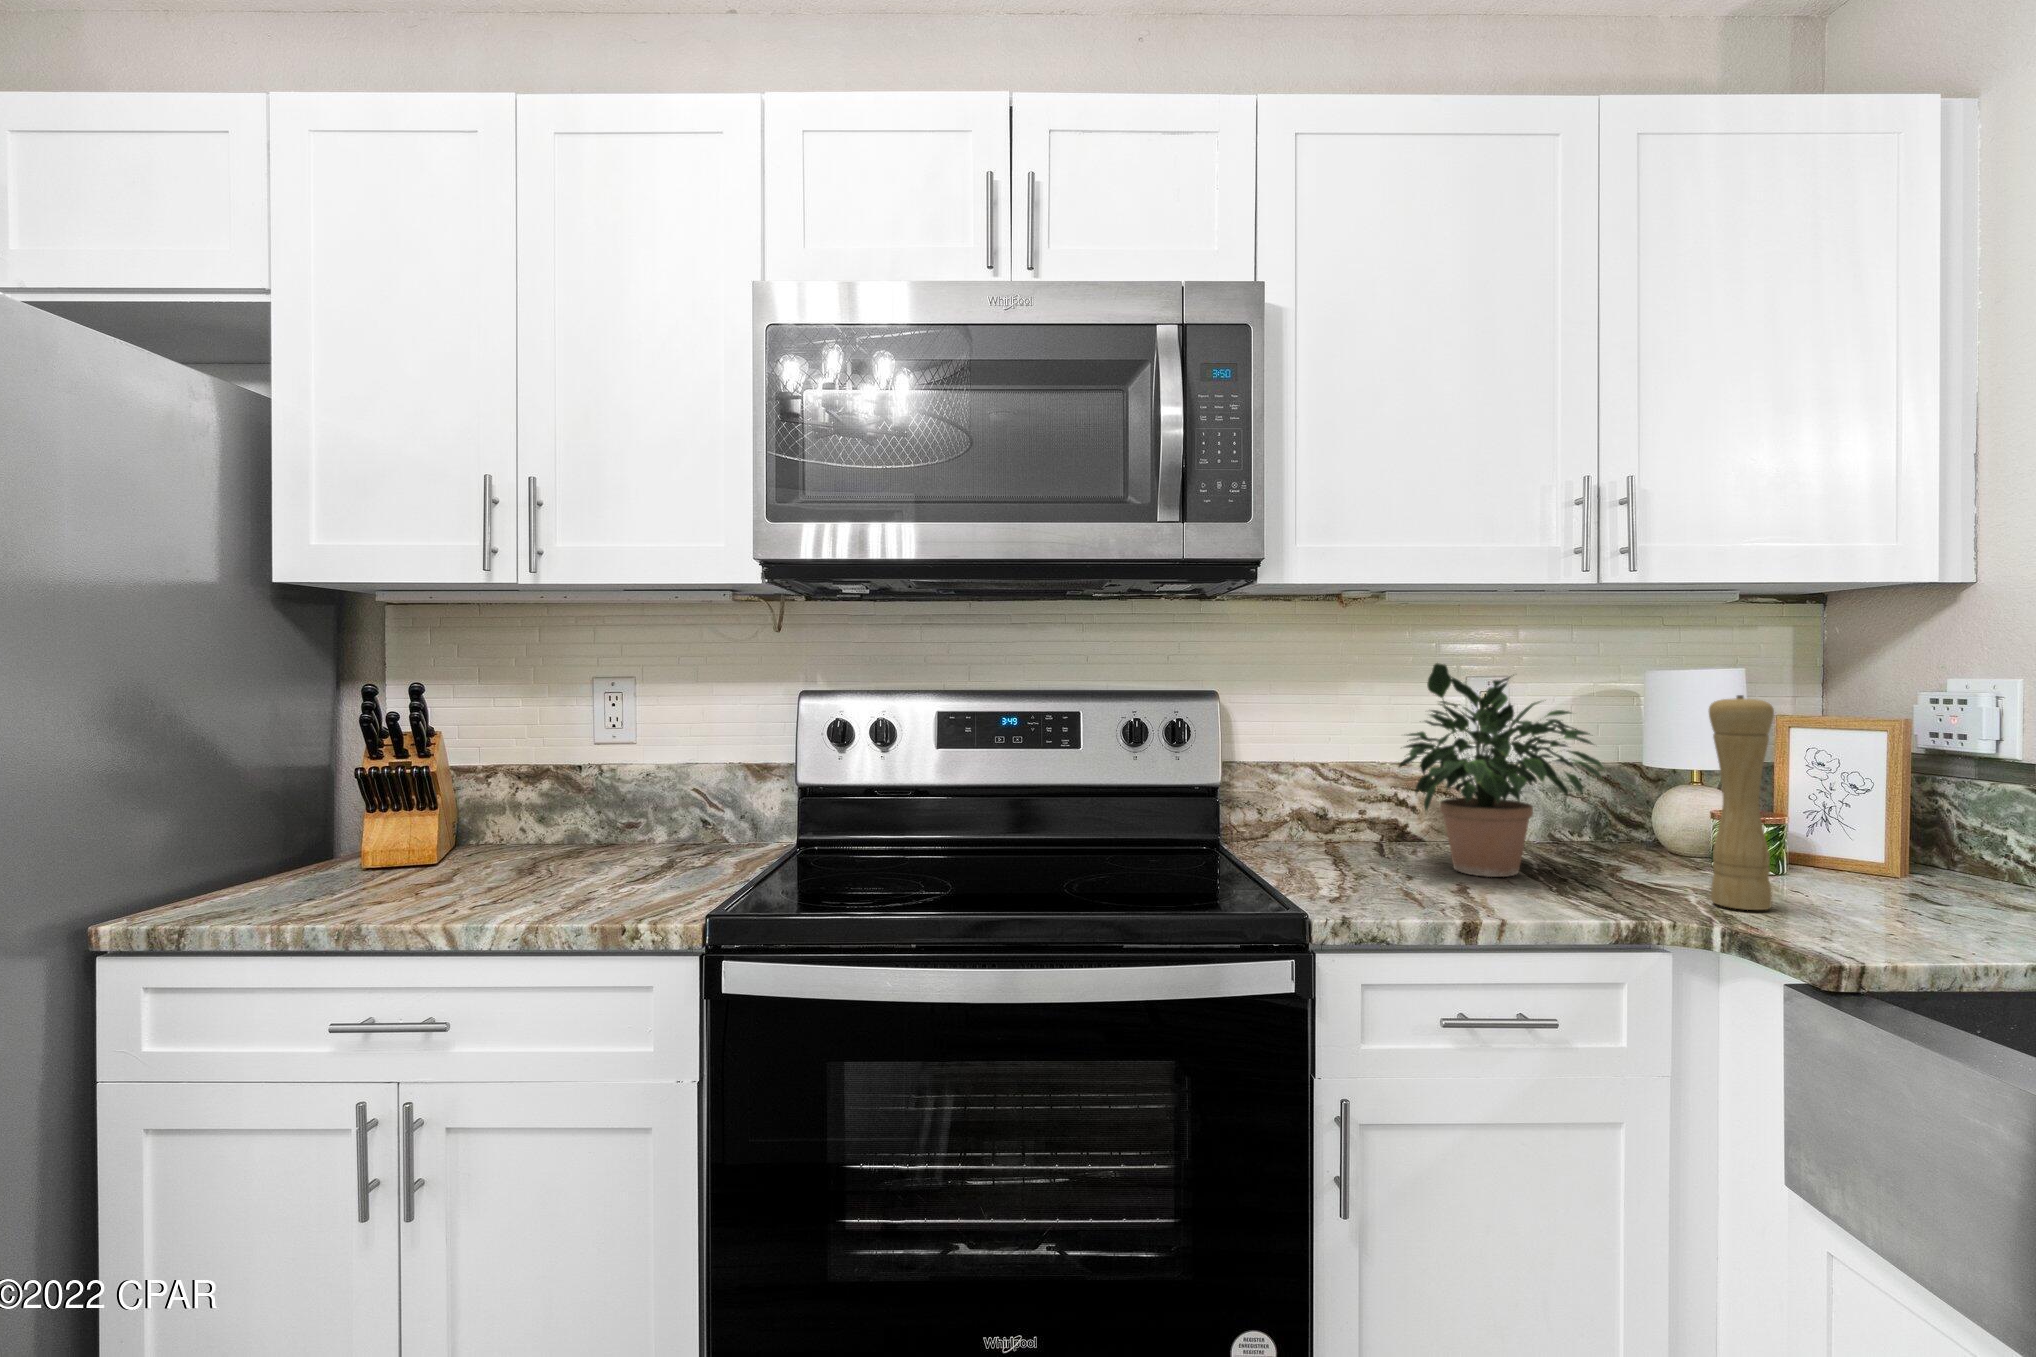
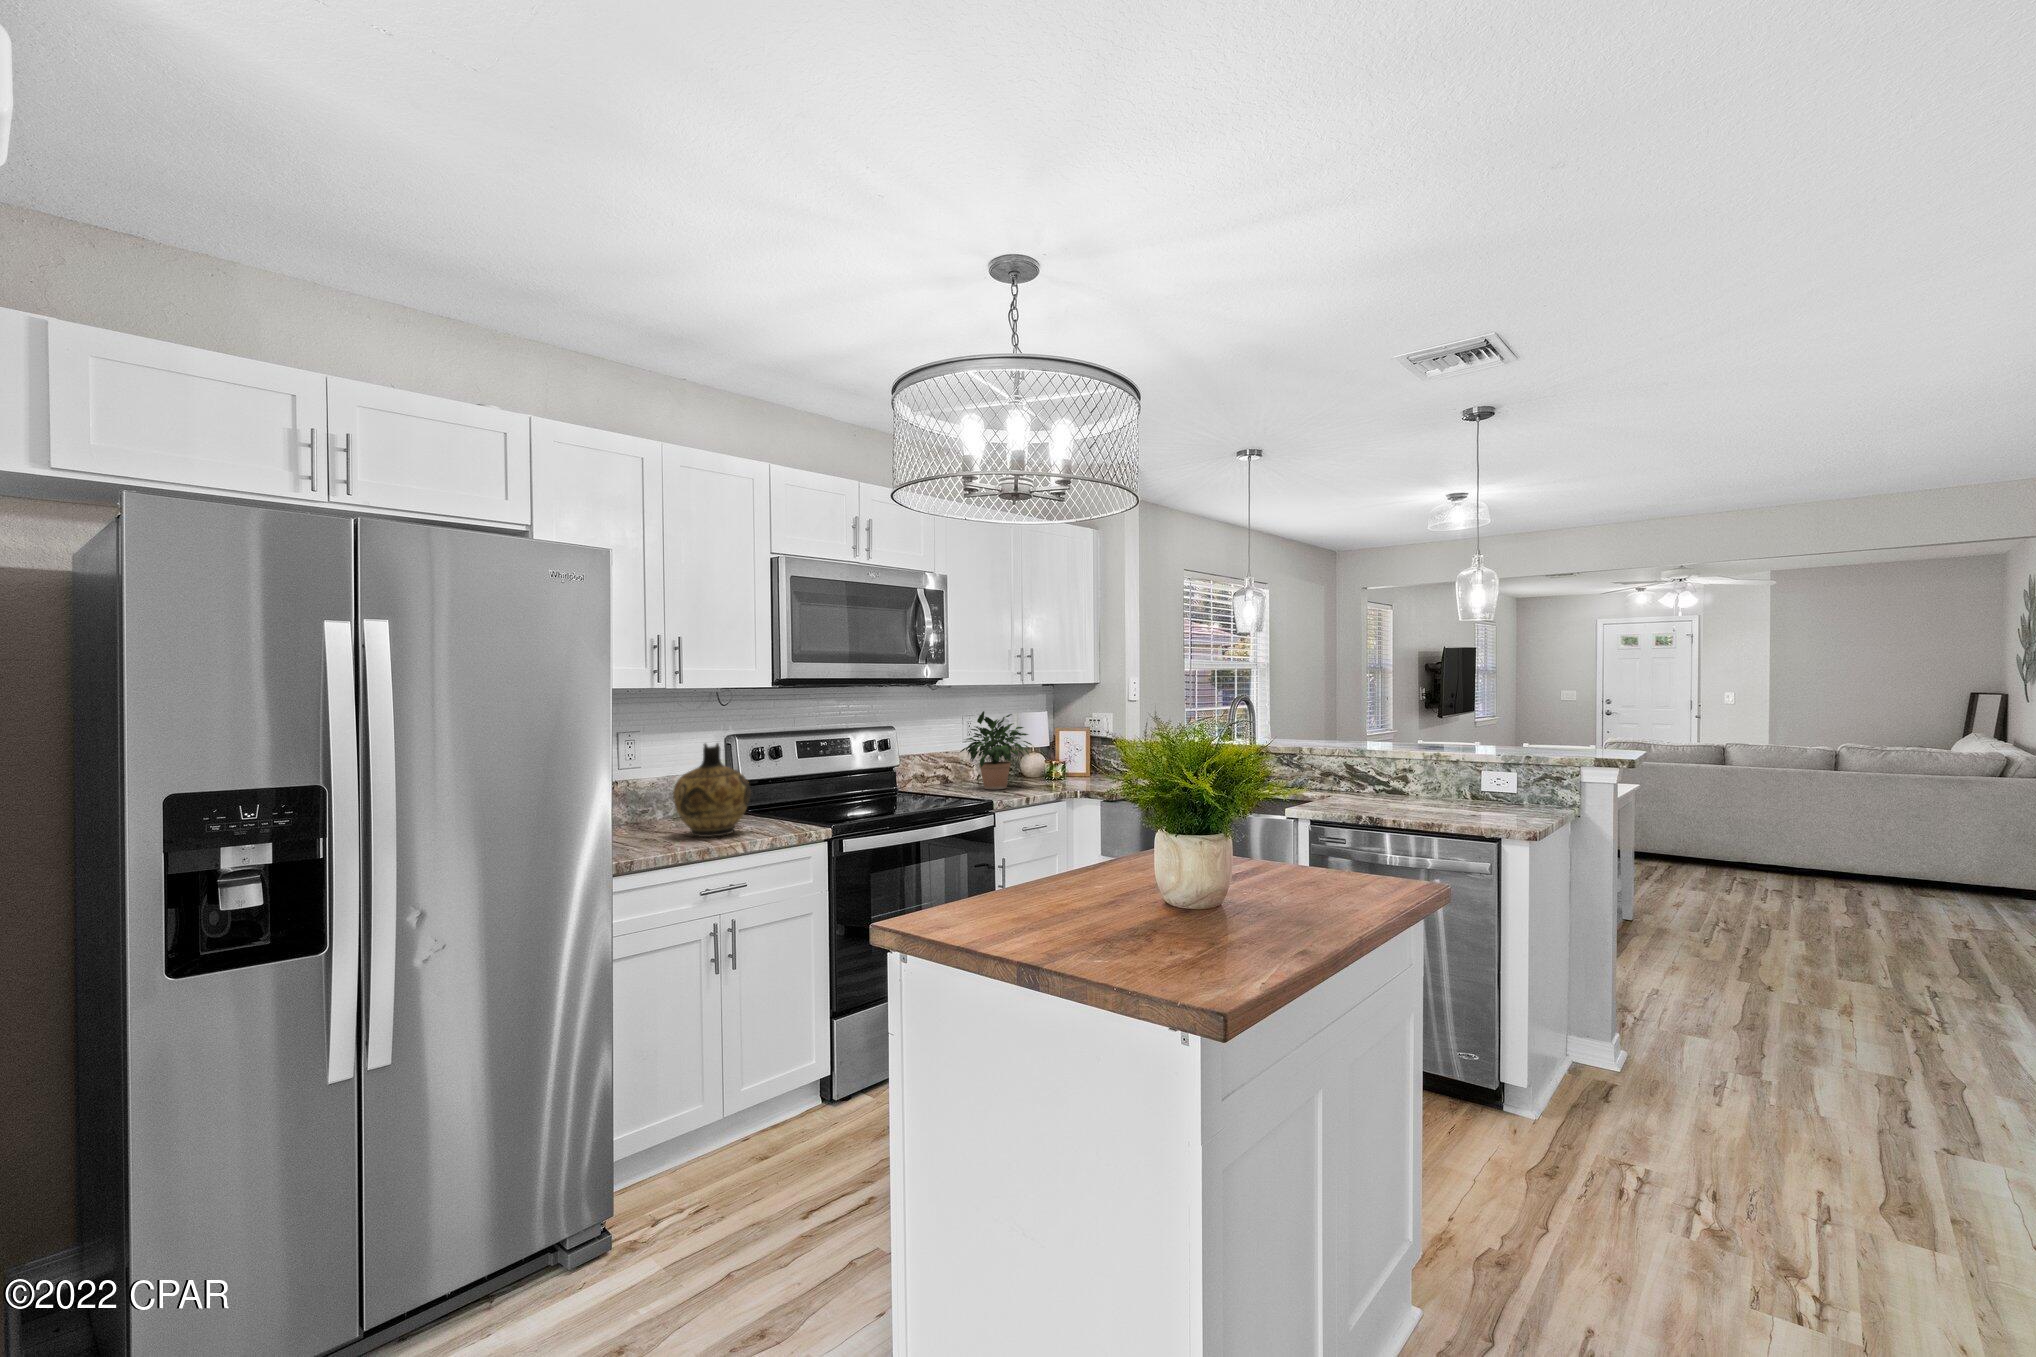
pepper mill: present [1709,695,1774,910] -> none [1063,719,1081,786]
ceramic jug: none [440,698,614,898] -> present [673,743,751,837]

